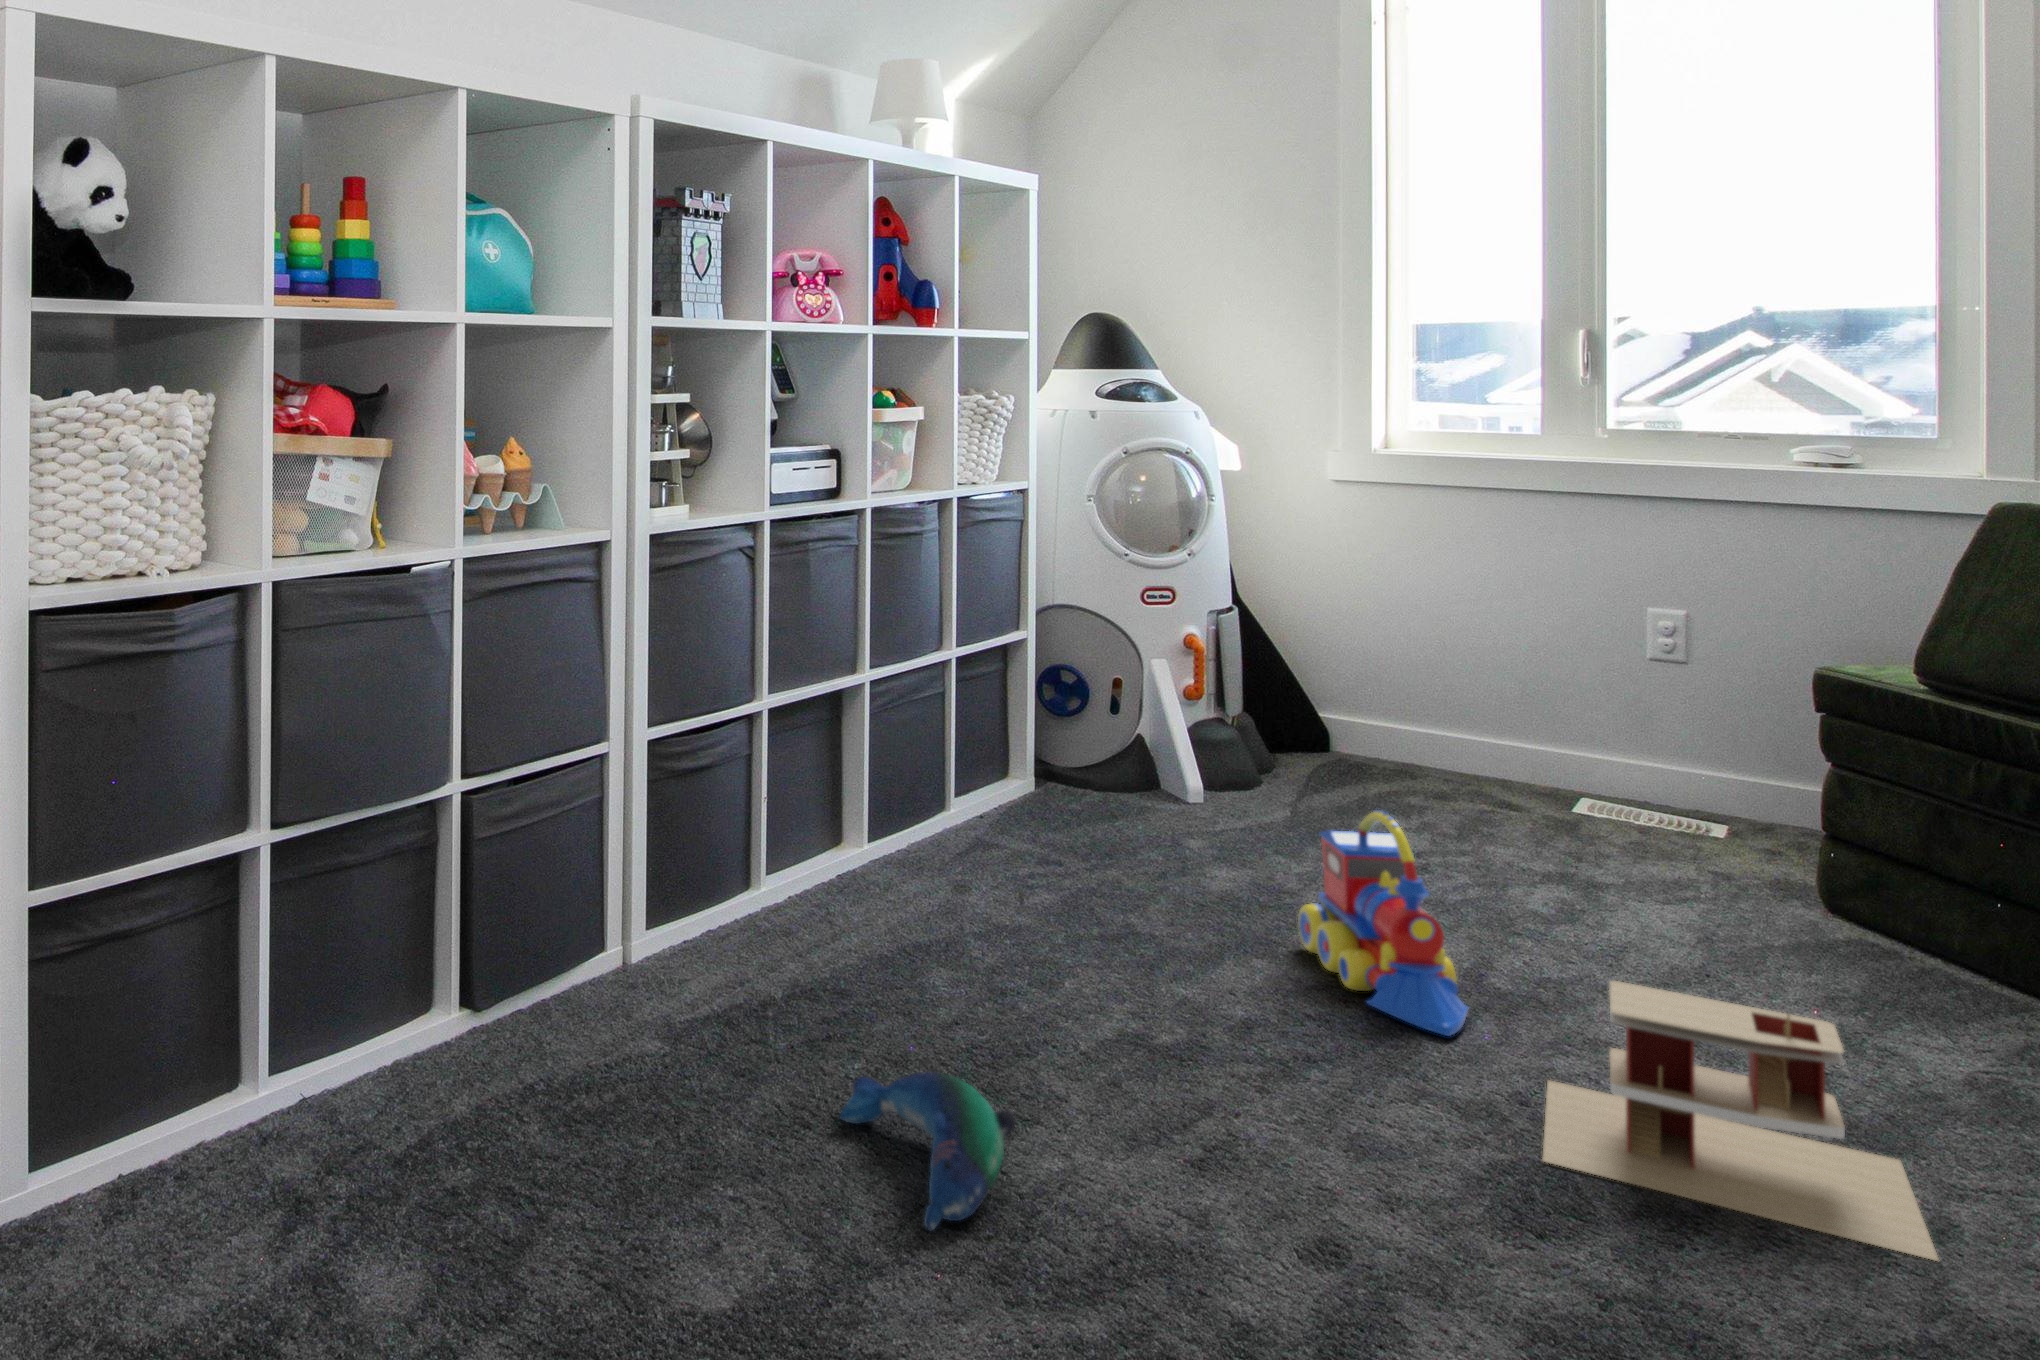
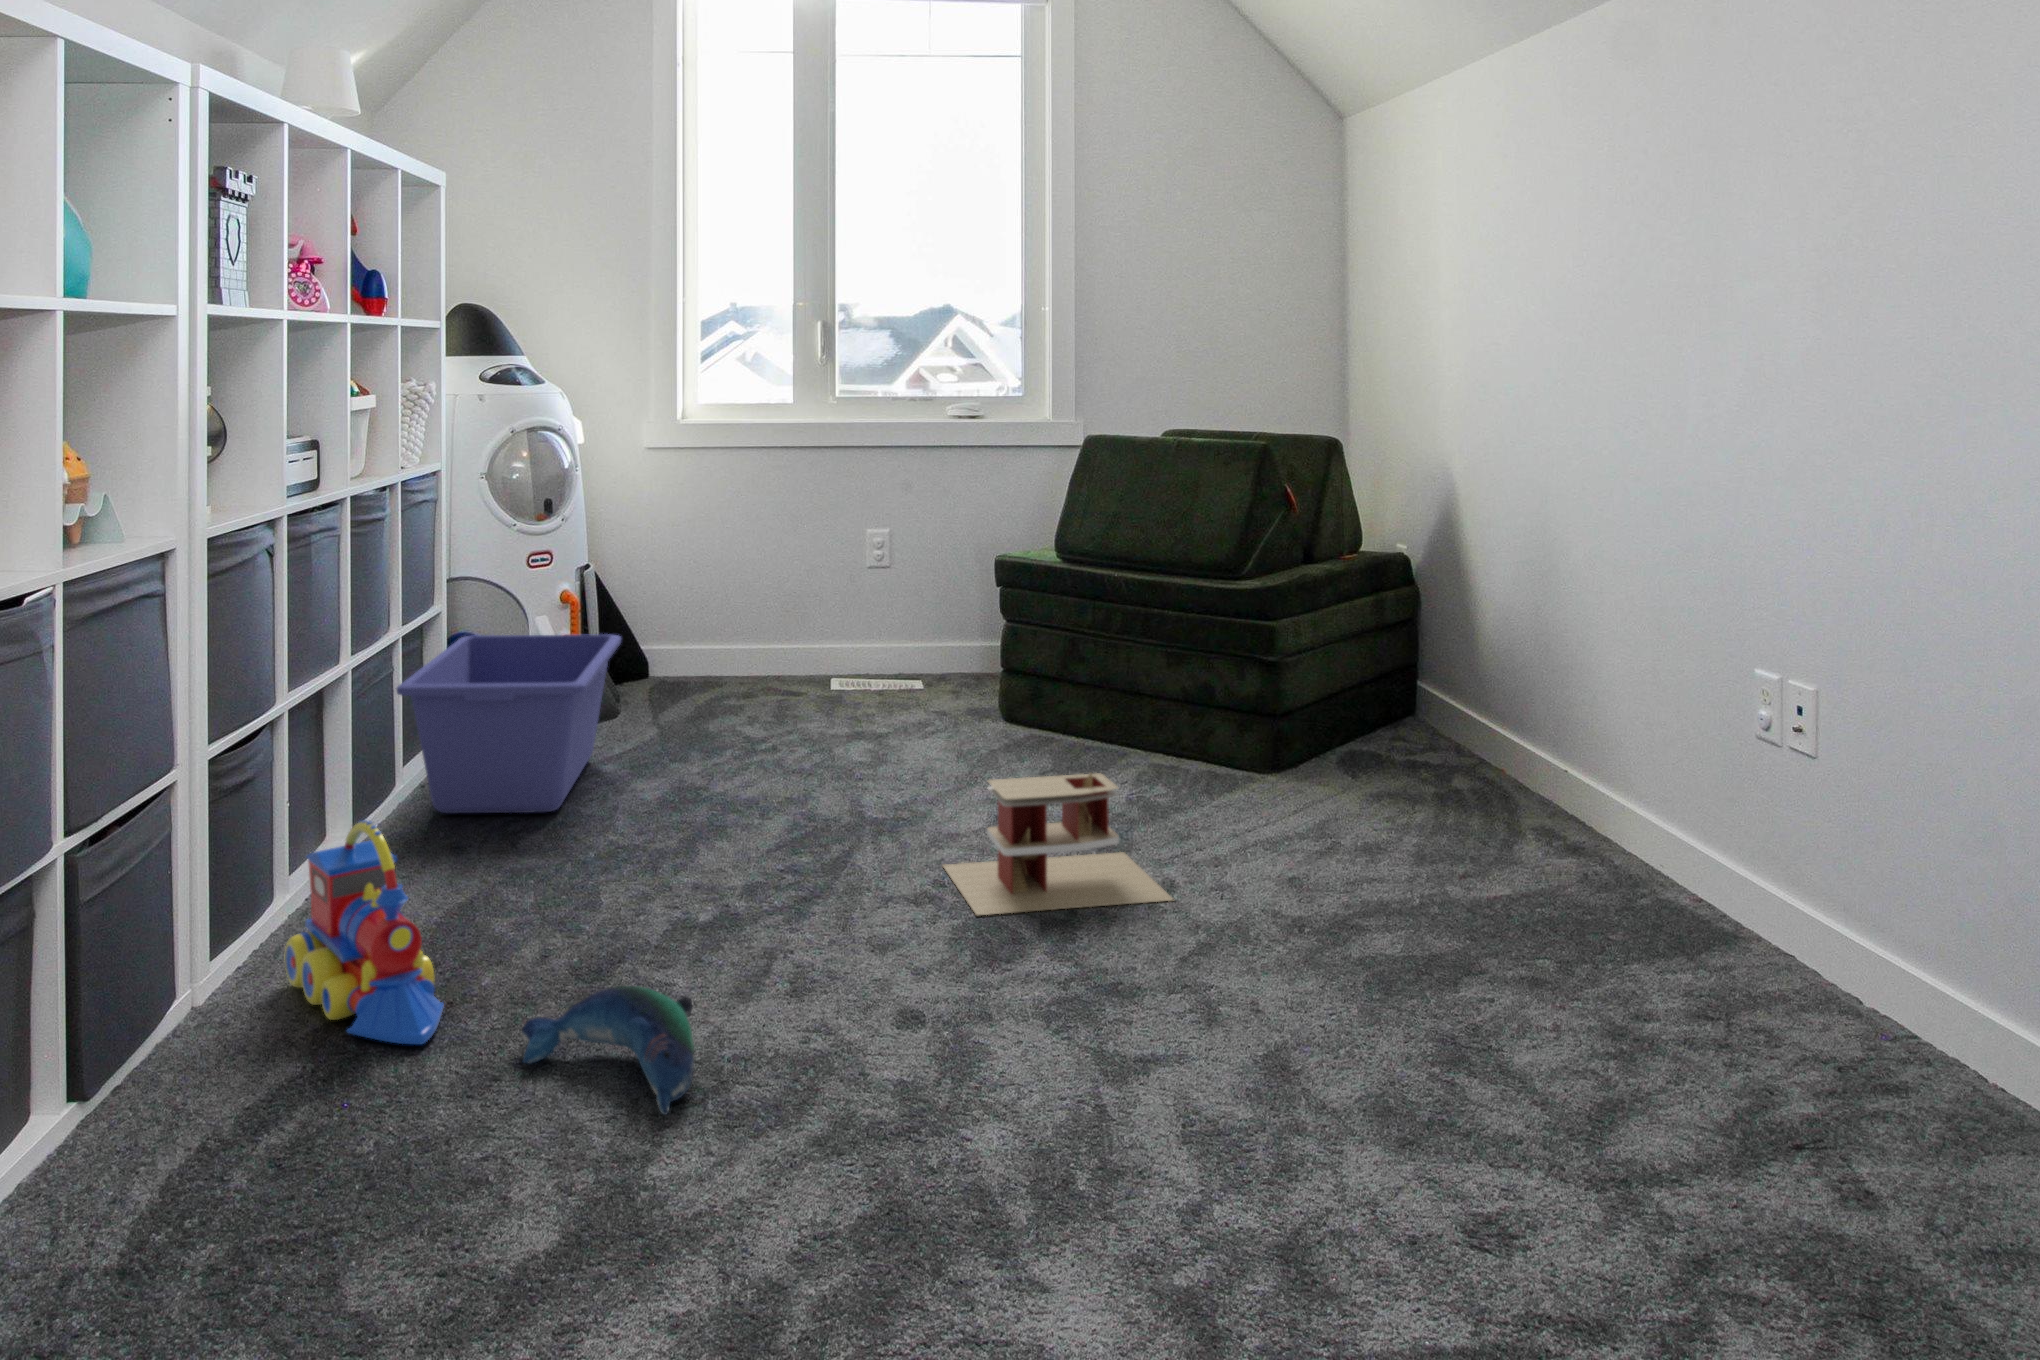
storage bin: none [926,669,1224,876] -> present [396,634,621,813]
toy train: present [1298,810,1468,1036] -> present [285,820,444,1045]

